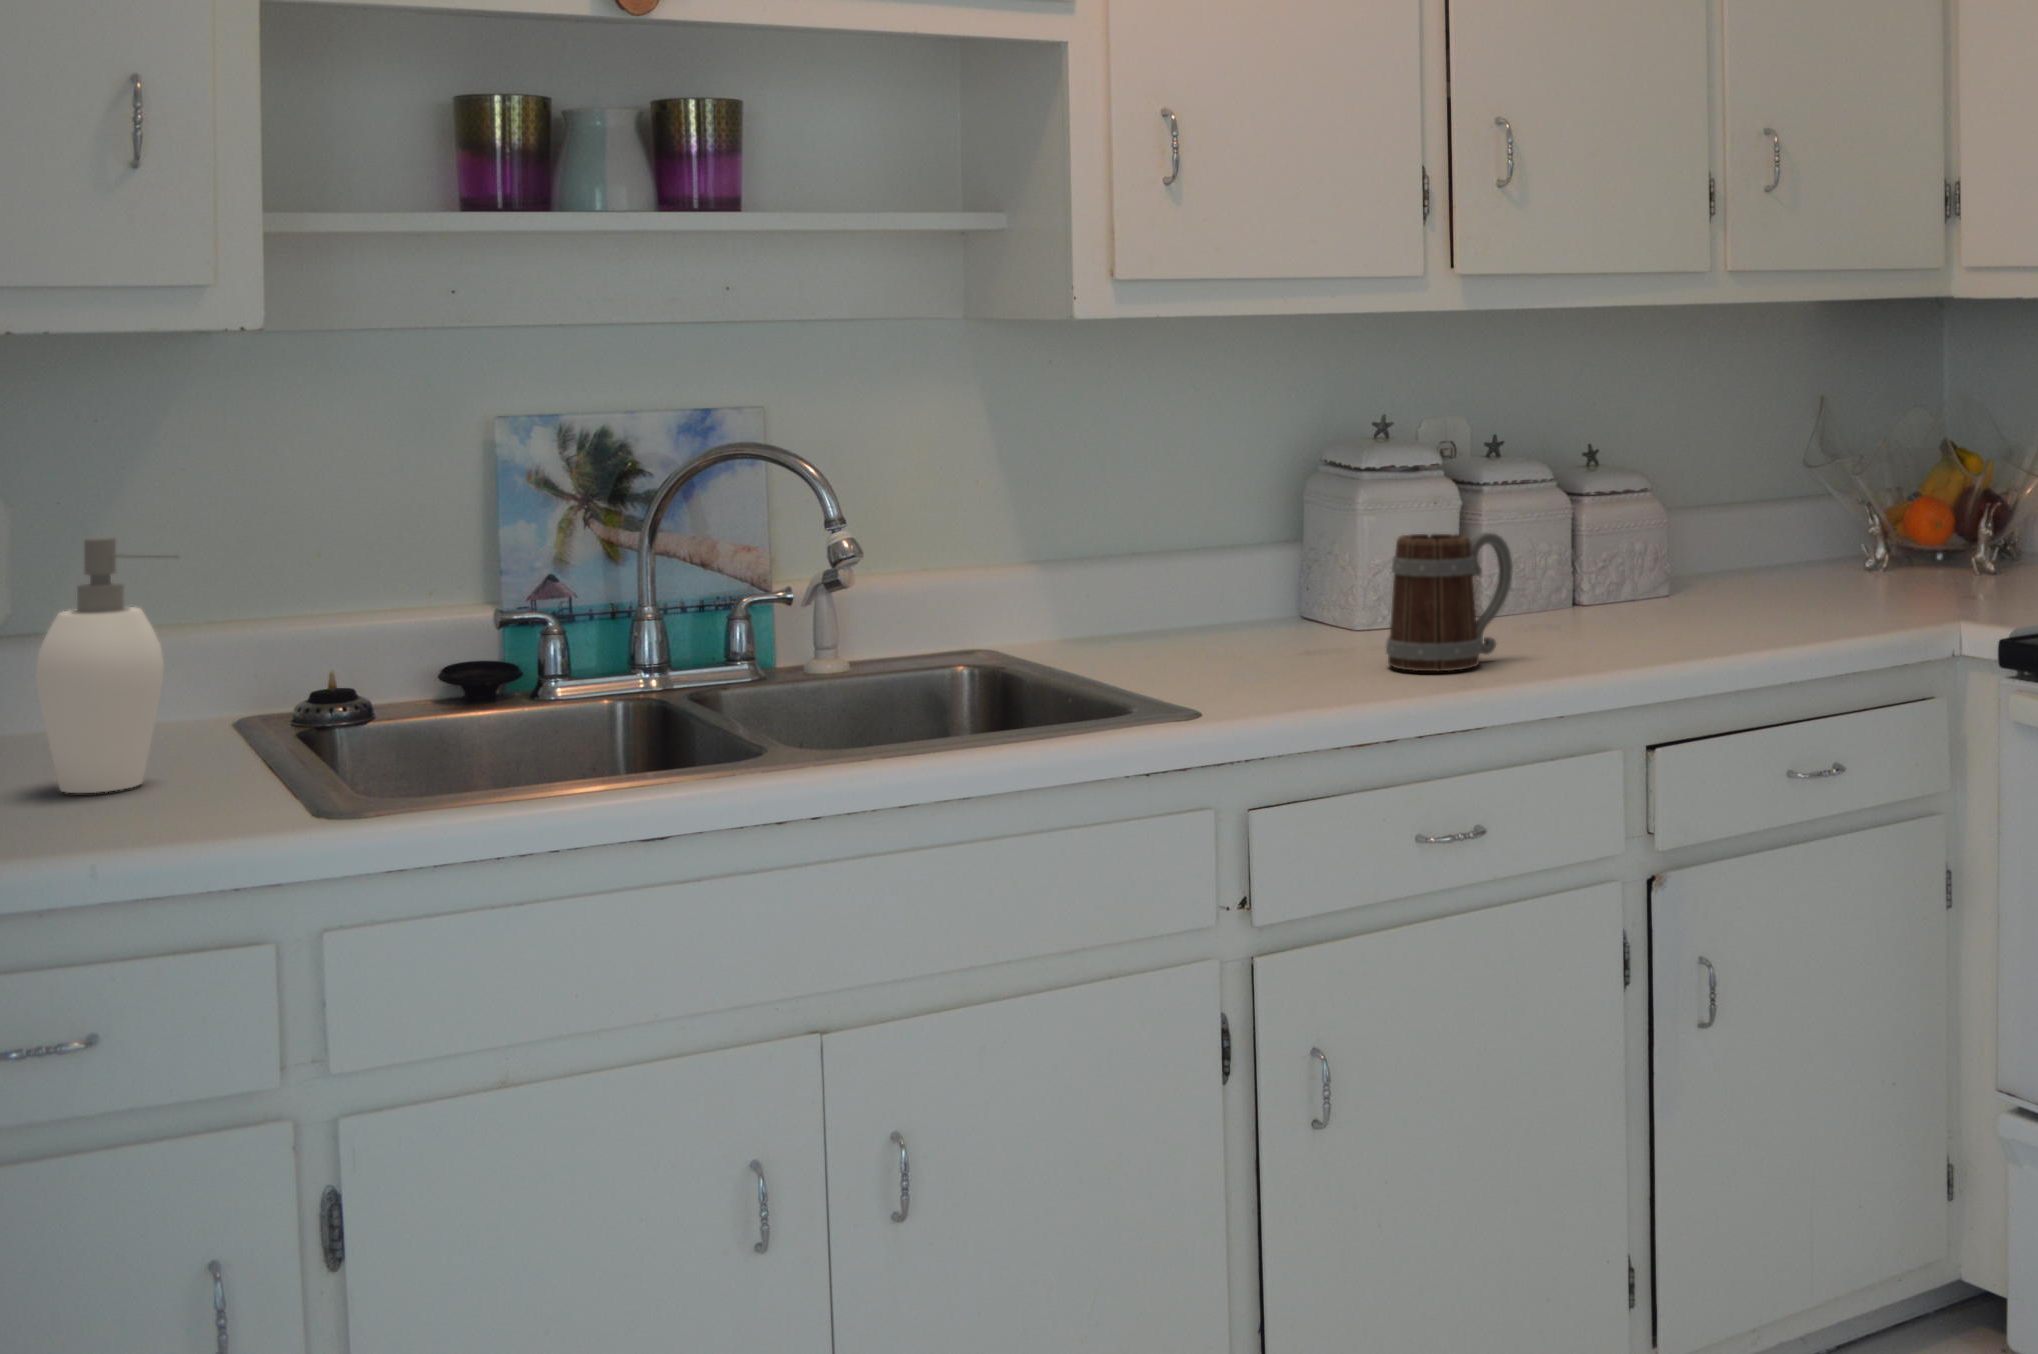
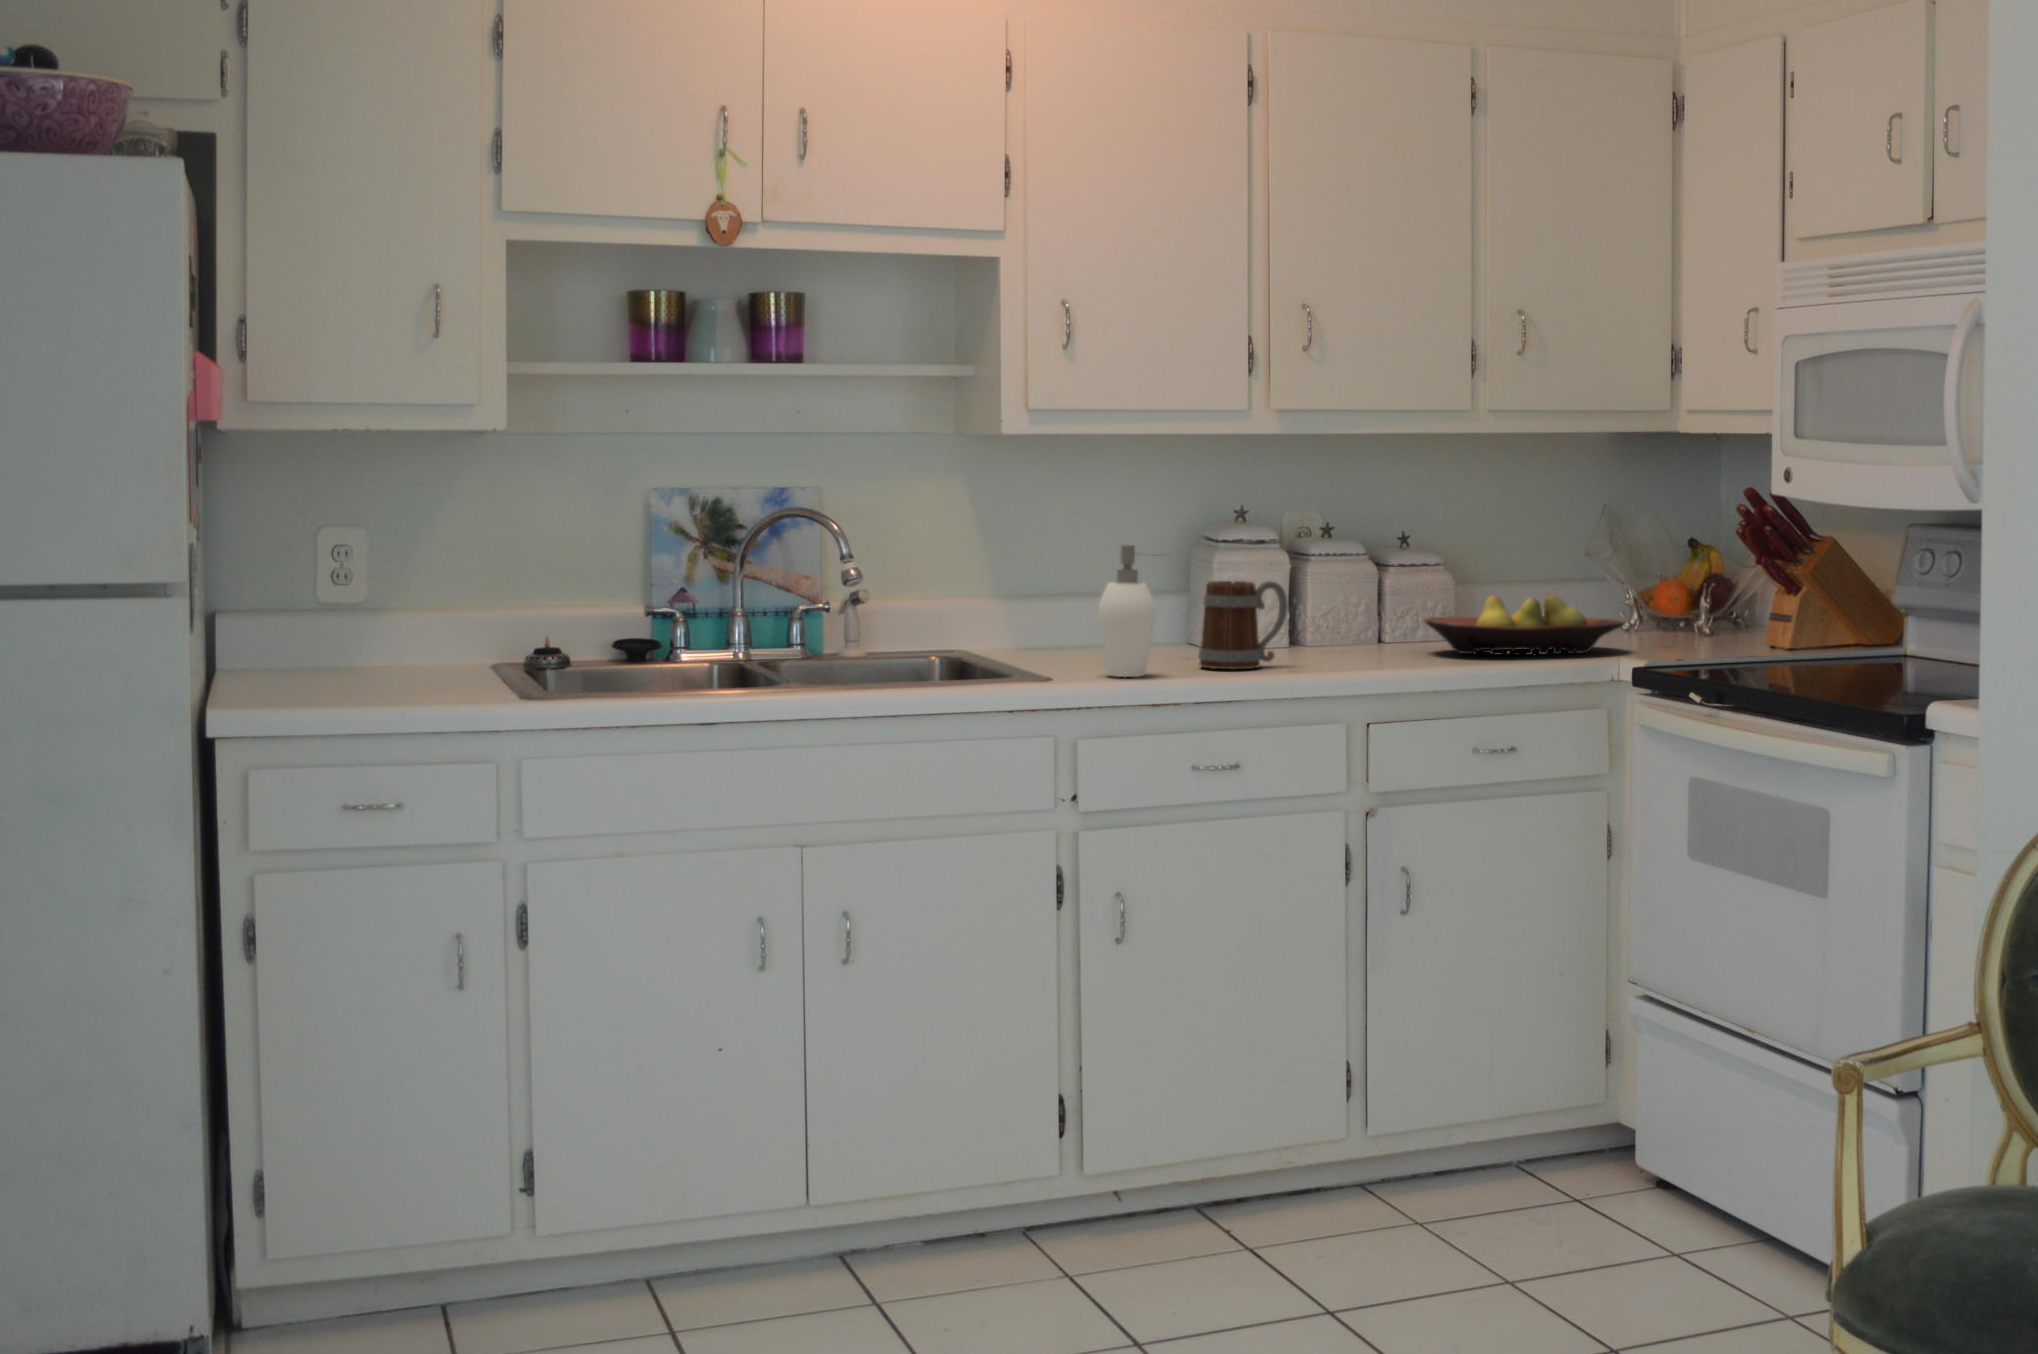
fruit bowl: none [1665,531,1935,622] -> present [1424,595,1624,655]
soap dispenser: present [36,537,178,793] -> present [1098,545,1156,677]

